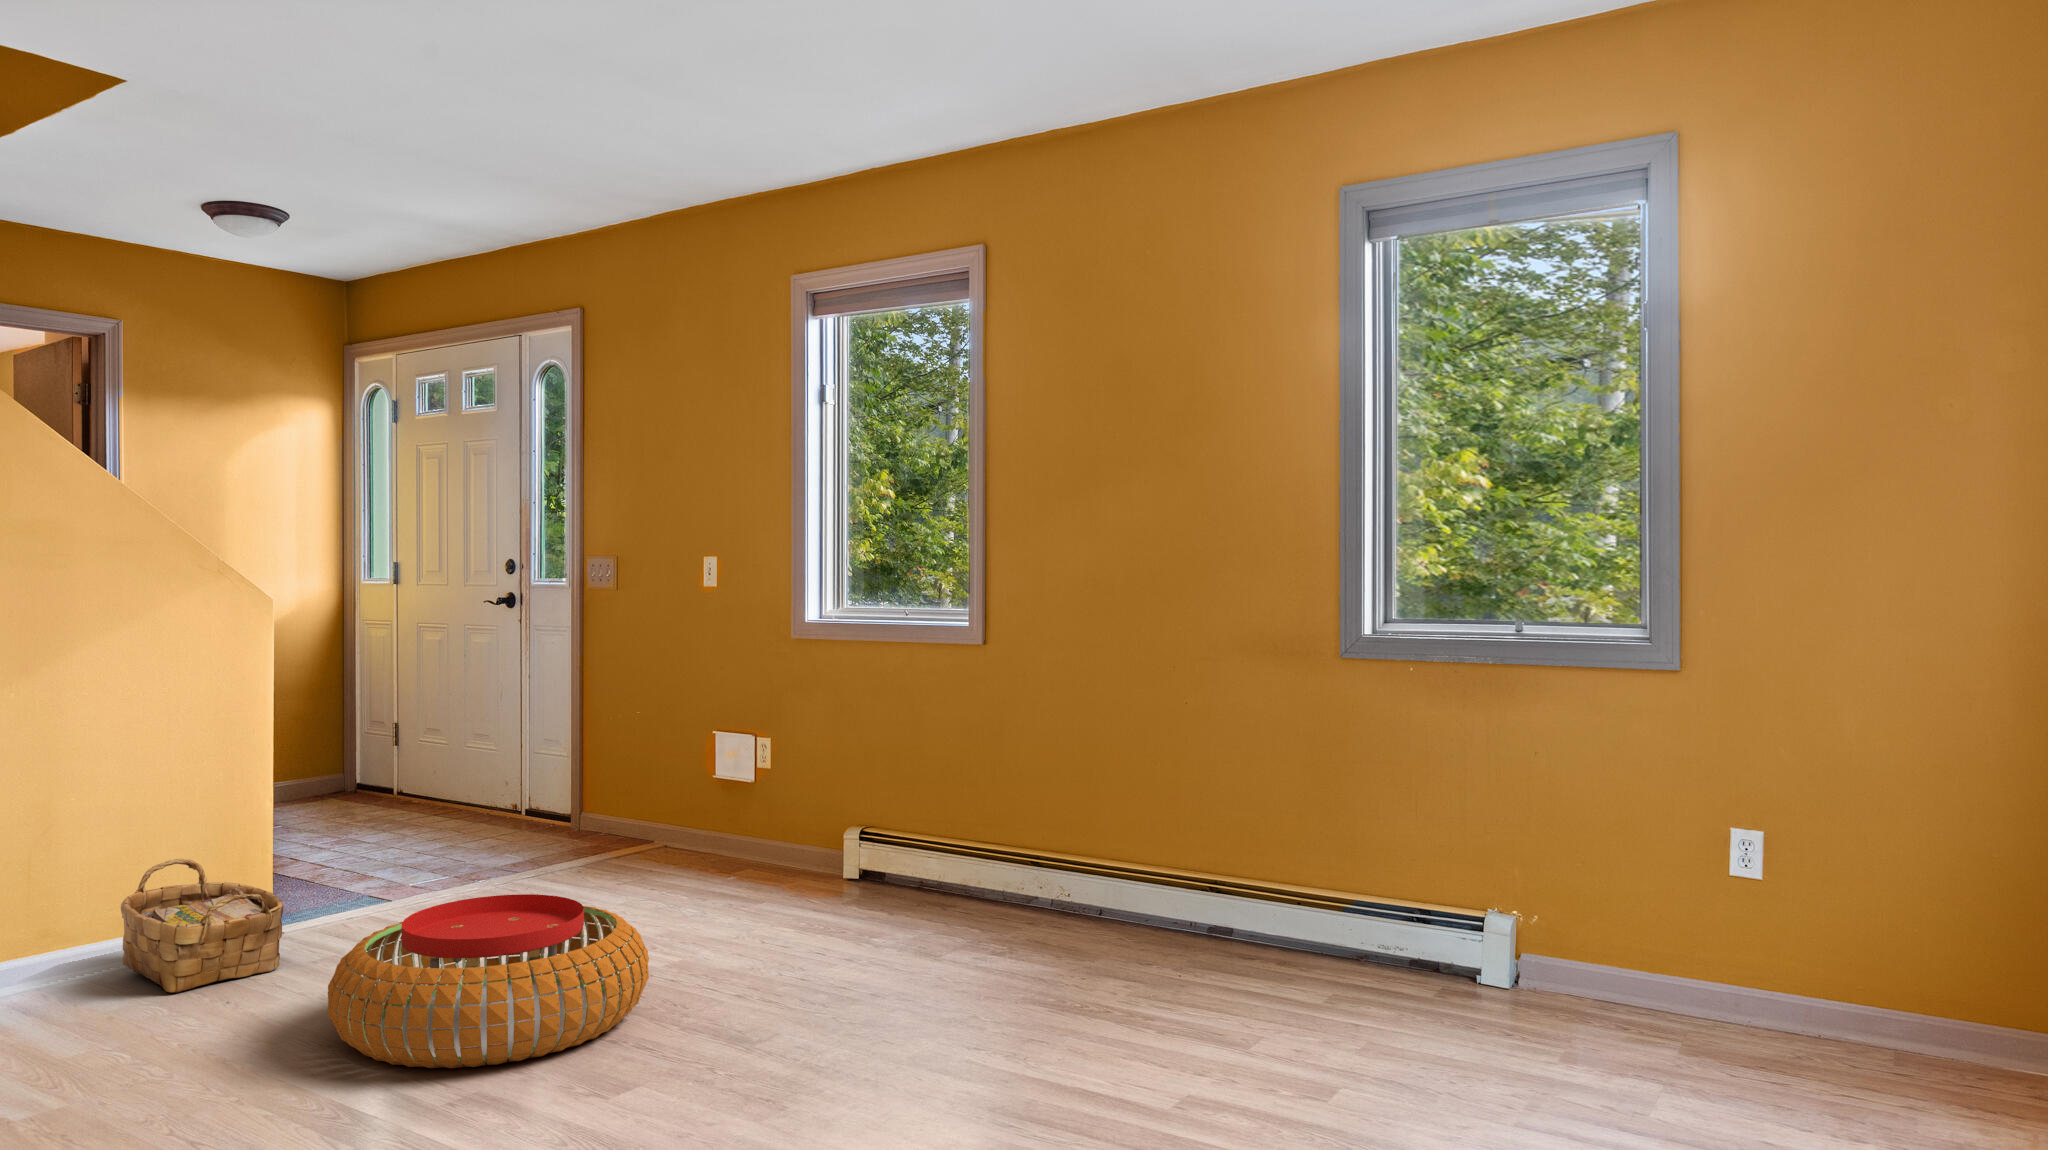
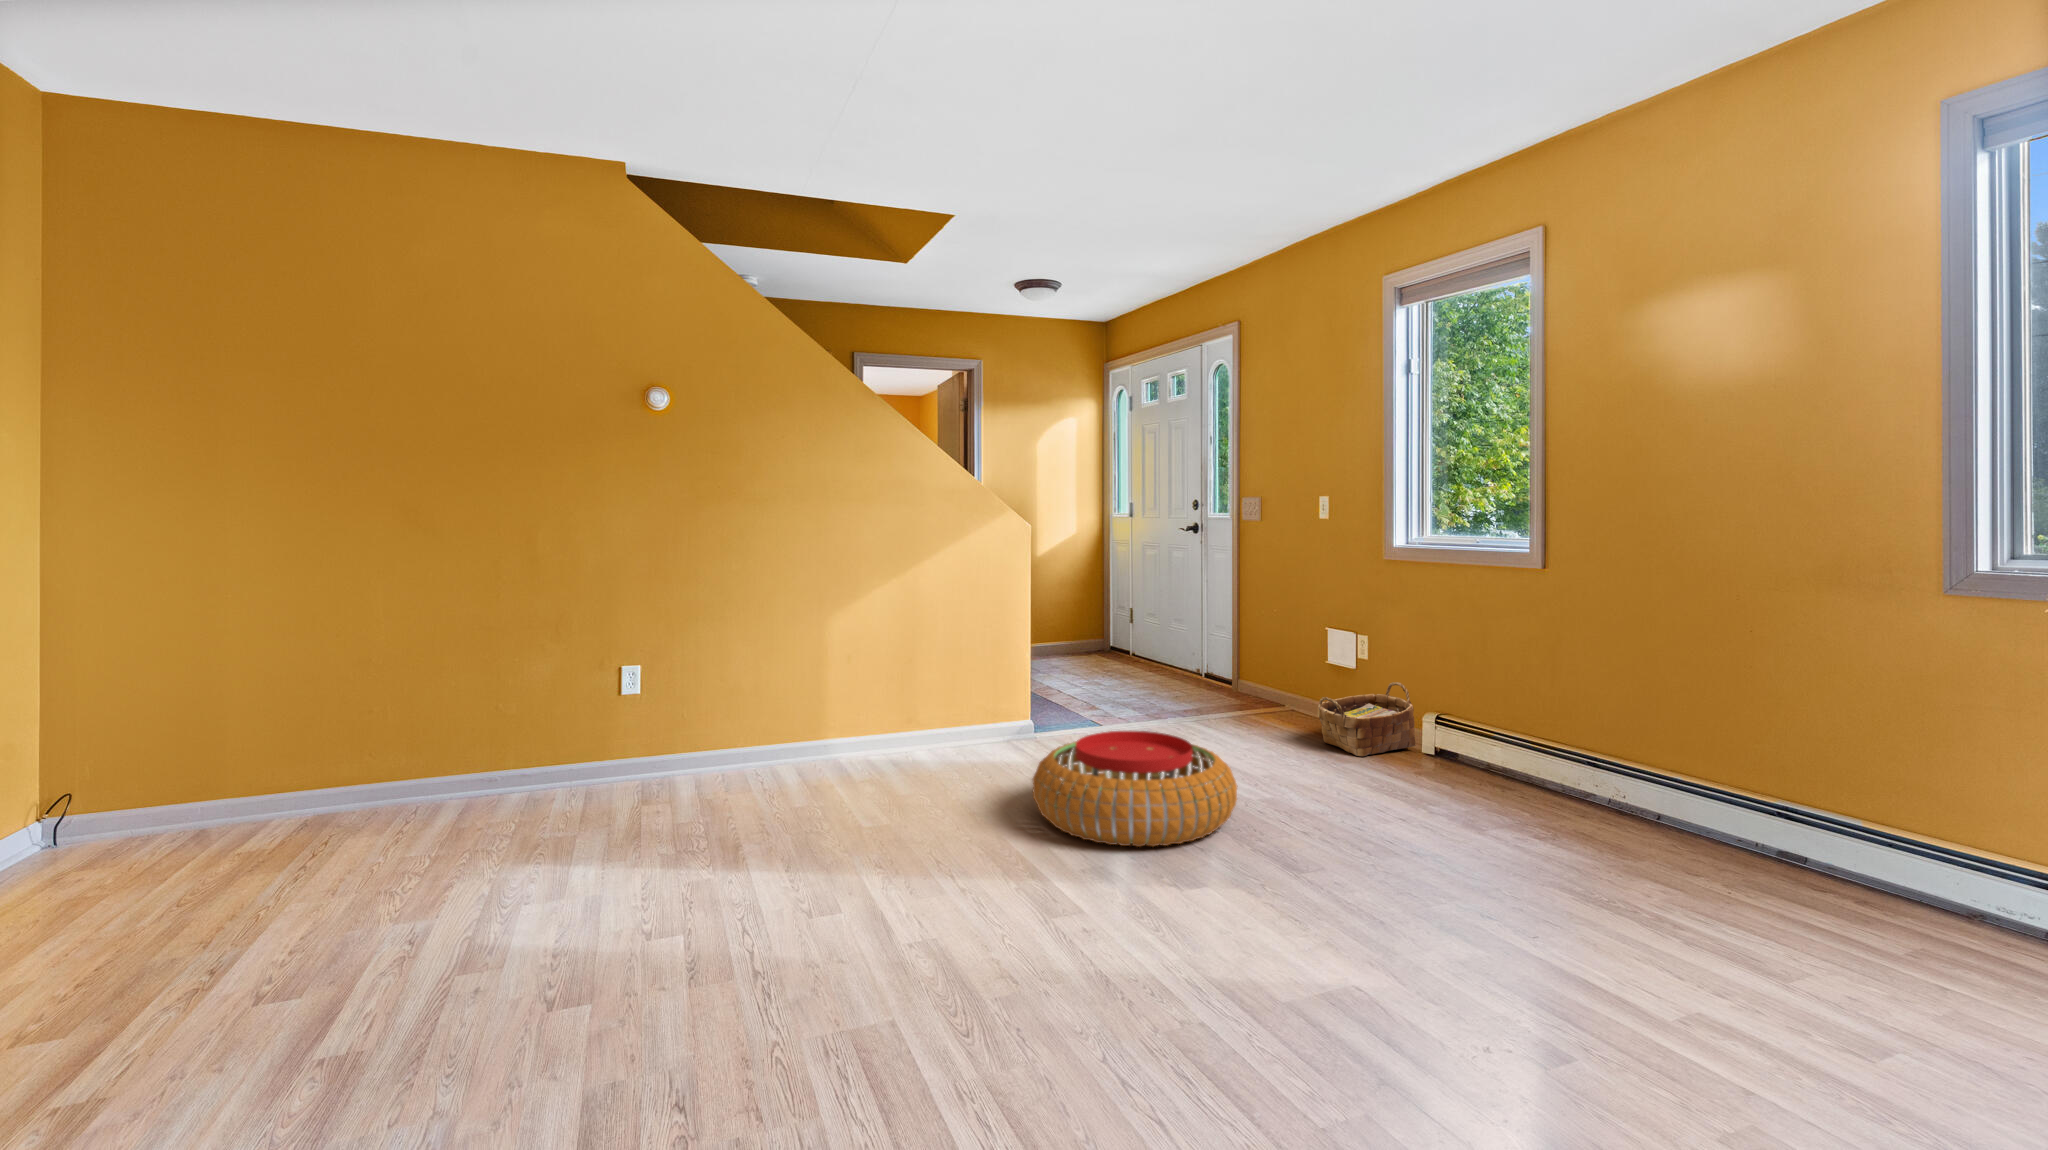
woven basket: present [121,859,283,993] -> present [1318,682,1415,757]

